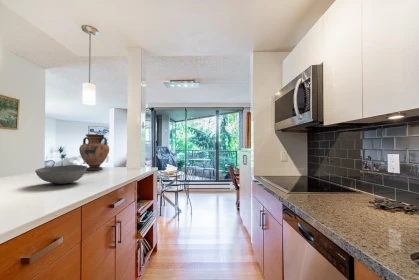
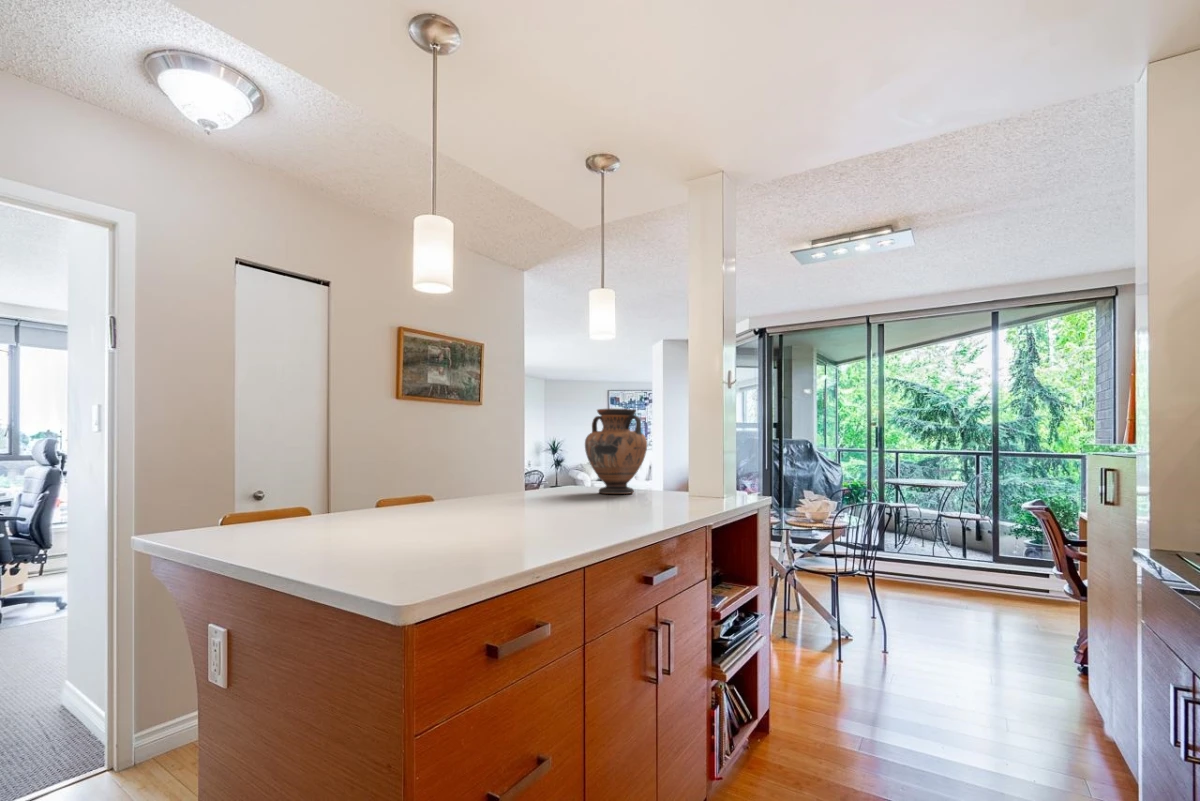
bowl: present [35,165,87,184] -> none [507,478,598,517]

